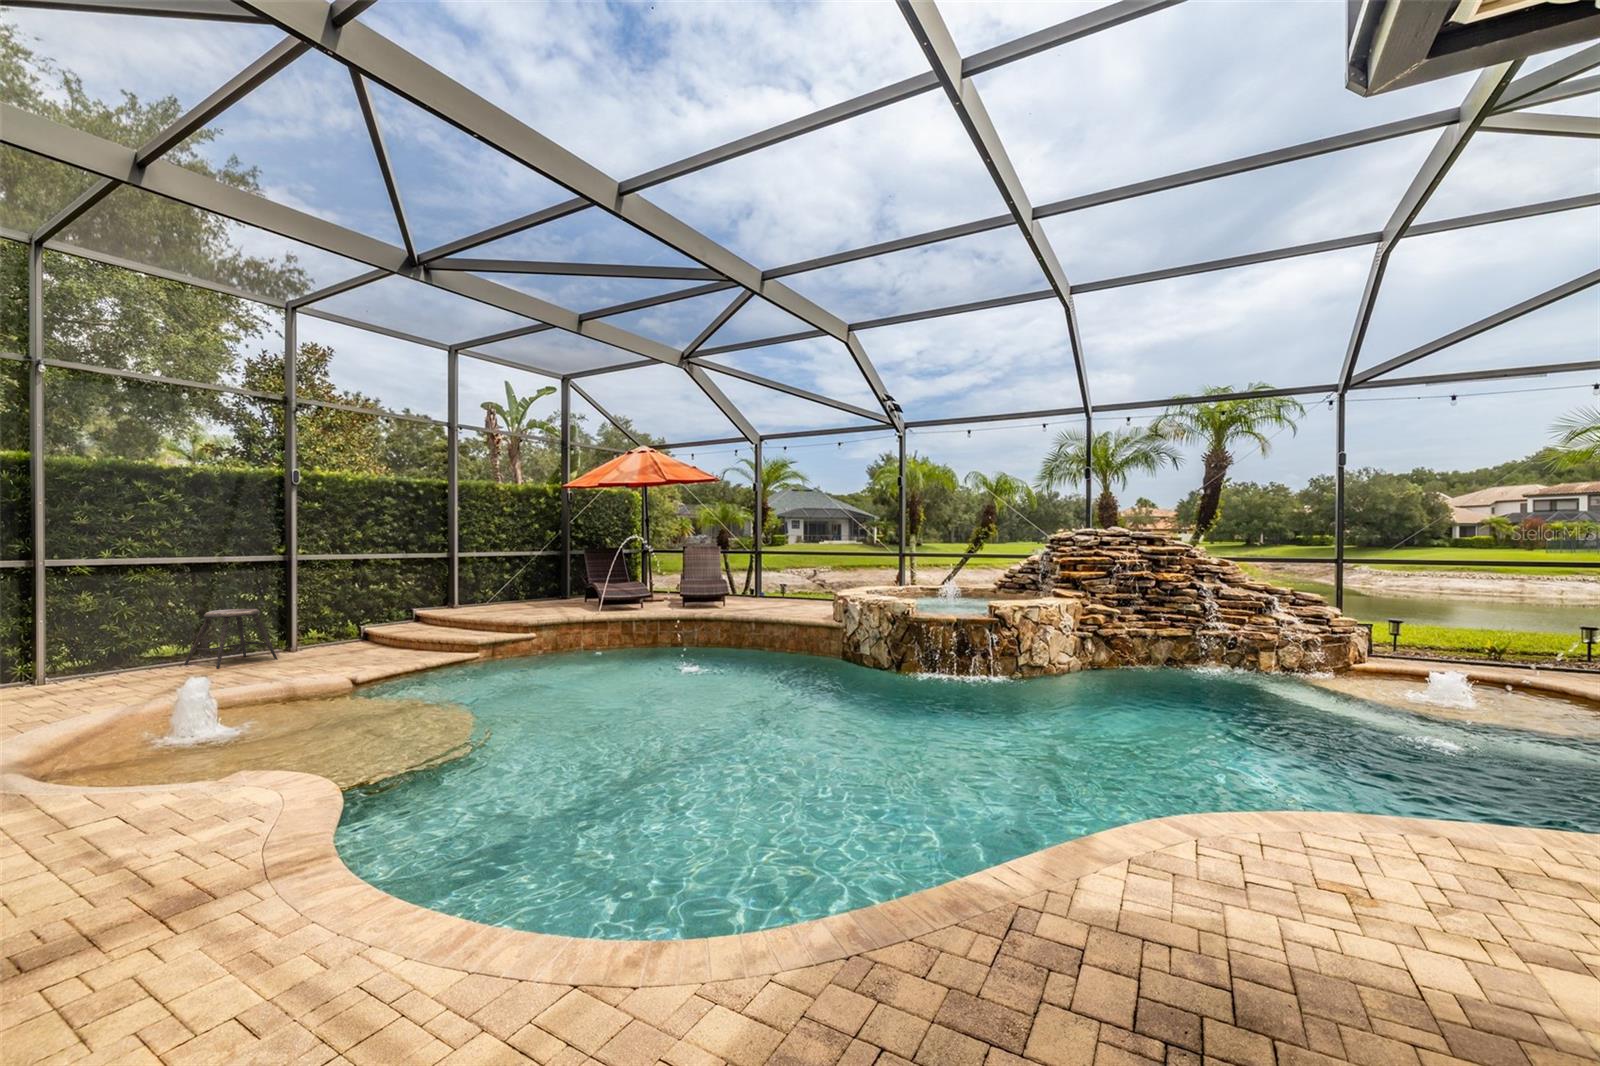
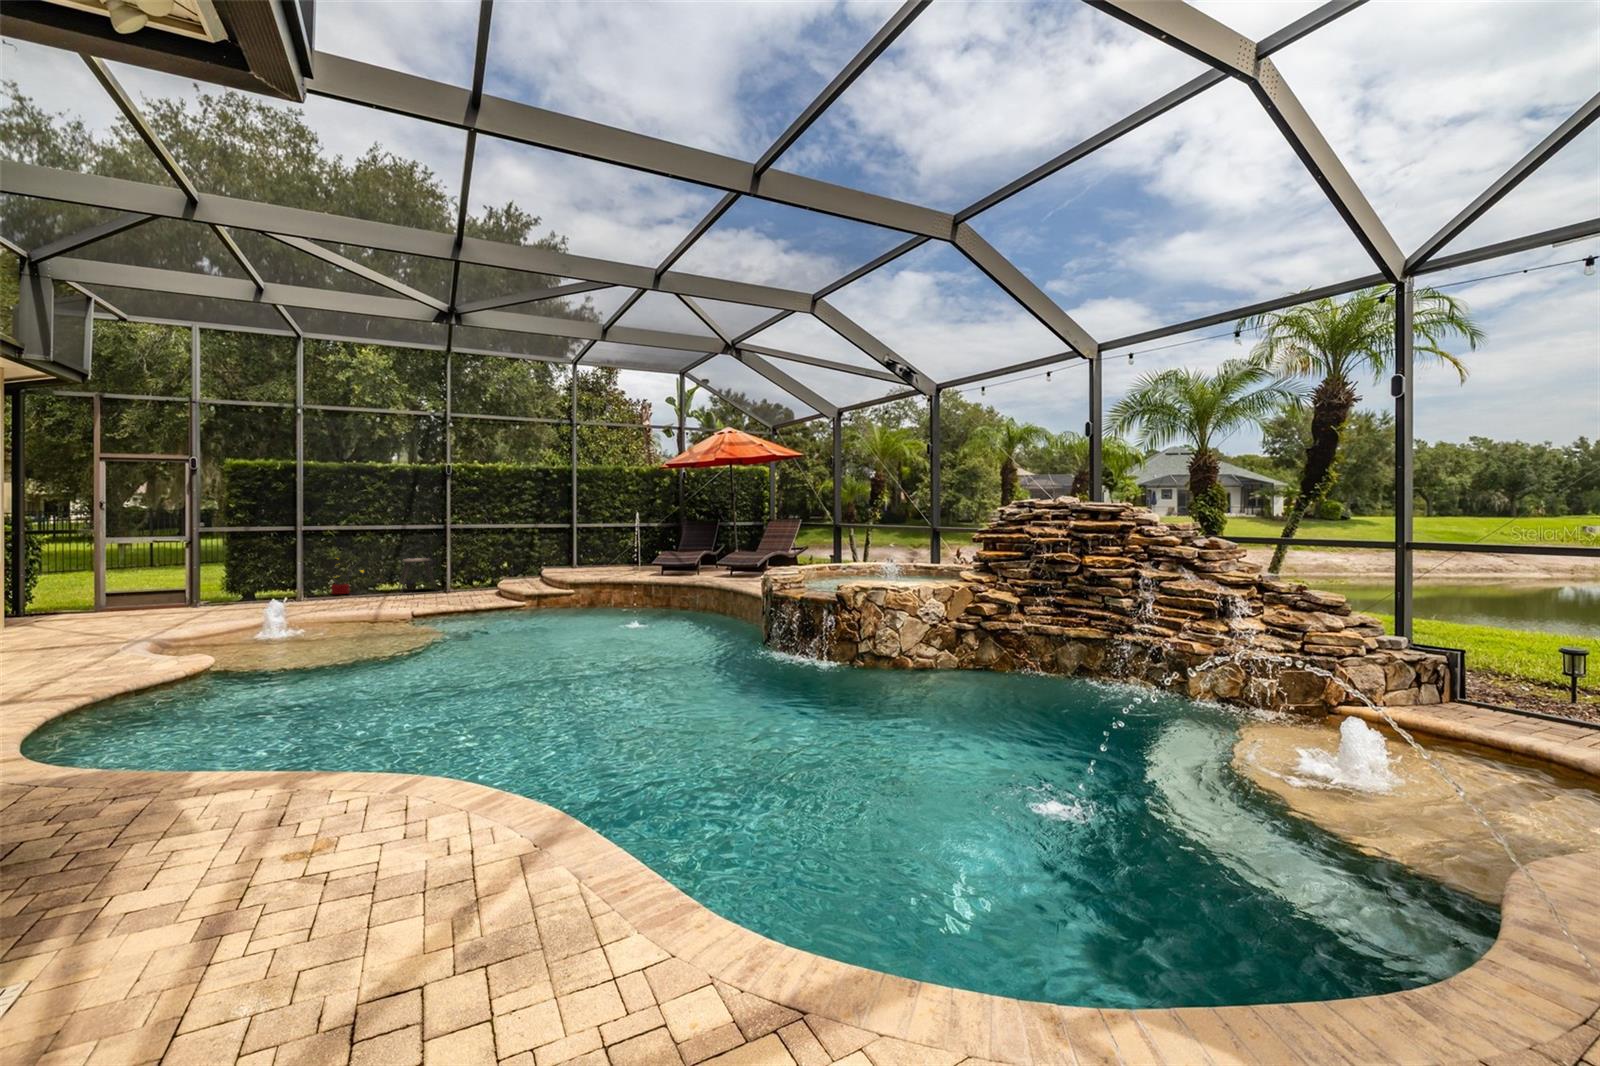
decorative plant: none [25,613,140,685] -> present [331,564,363,594]

